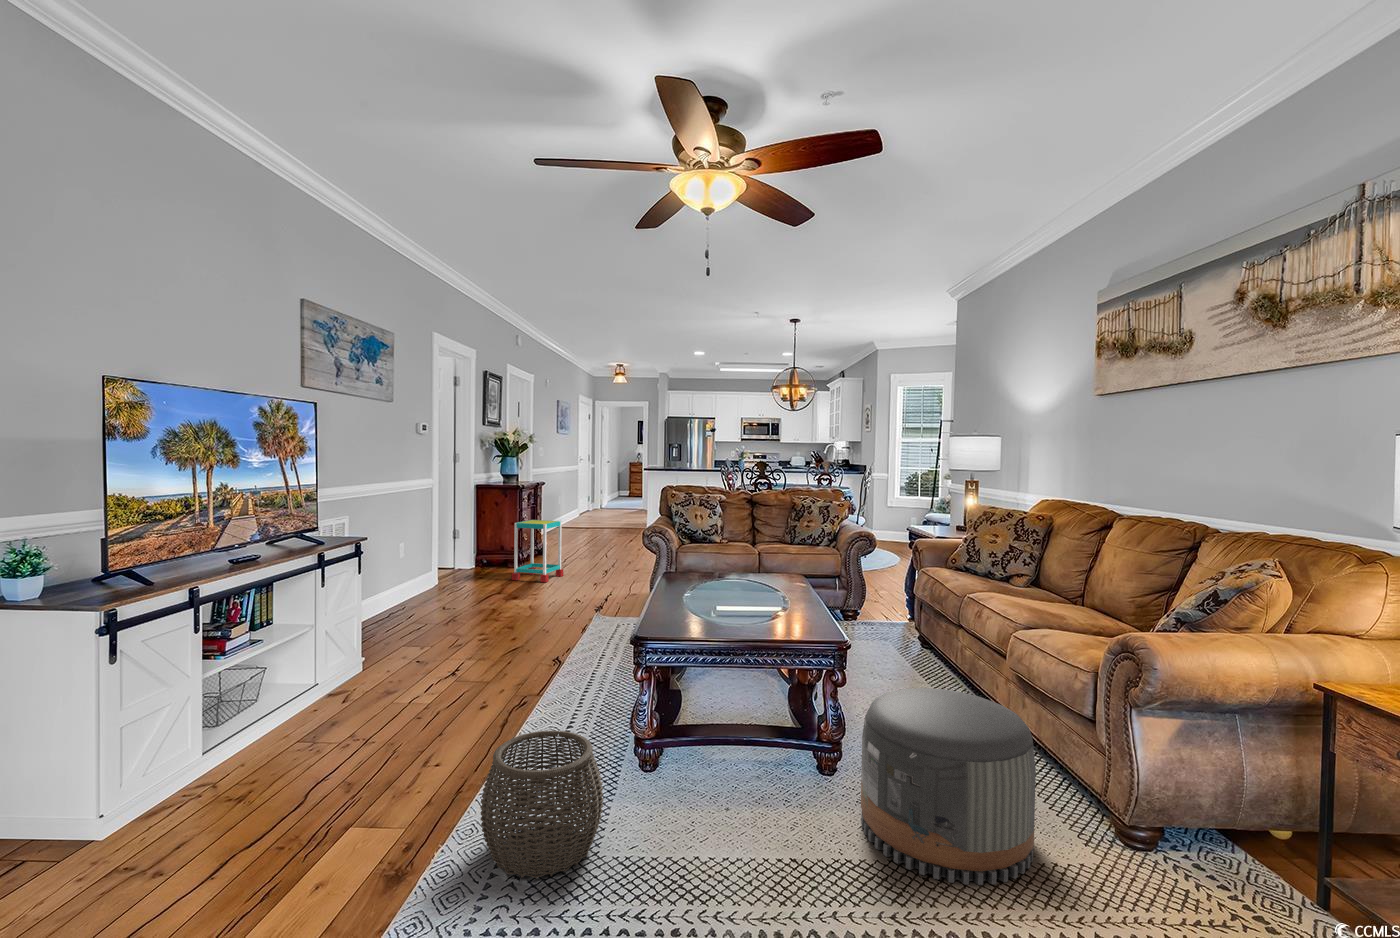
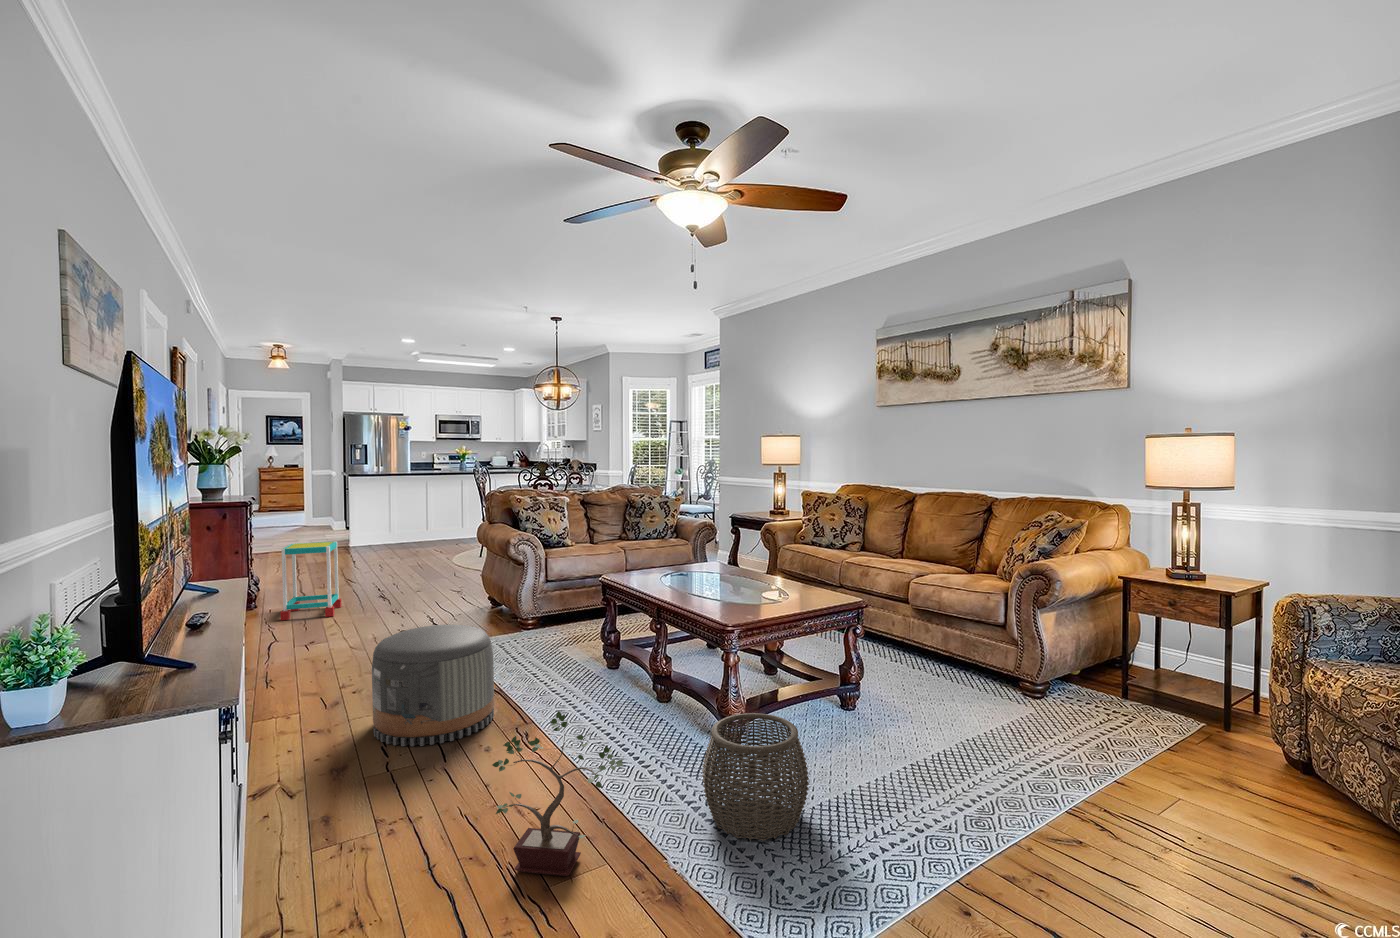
potted plant: none [317,677,386,833] -> present [492,711,623,876]
pouf: present [861,688,1036,885] -> present [372,624,494,746]

